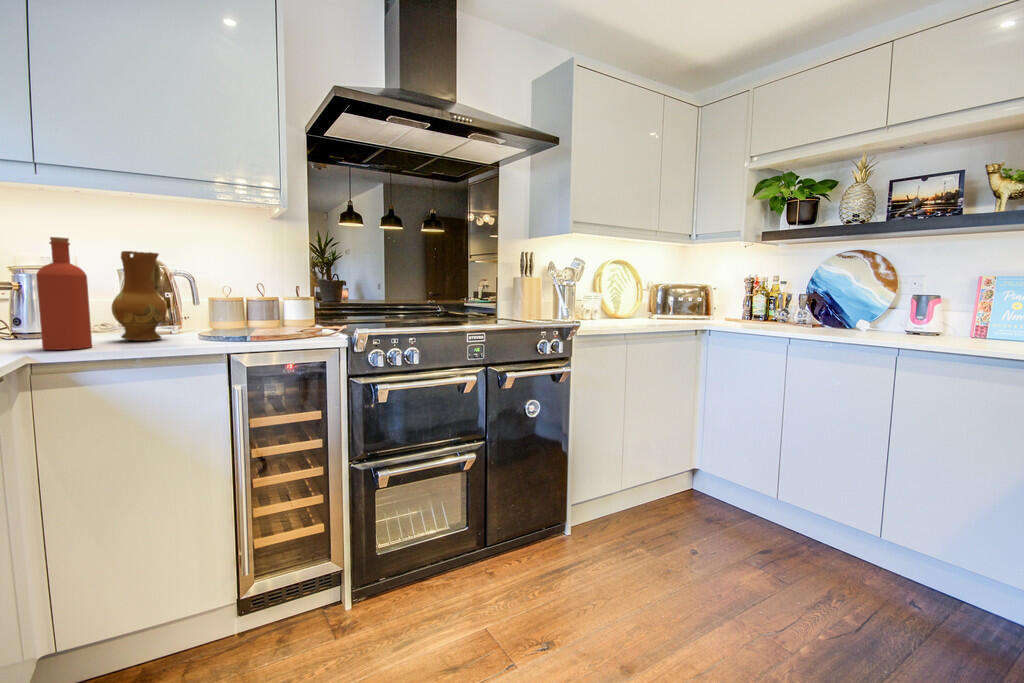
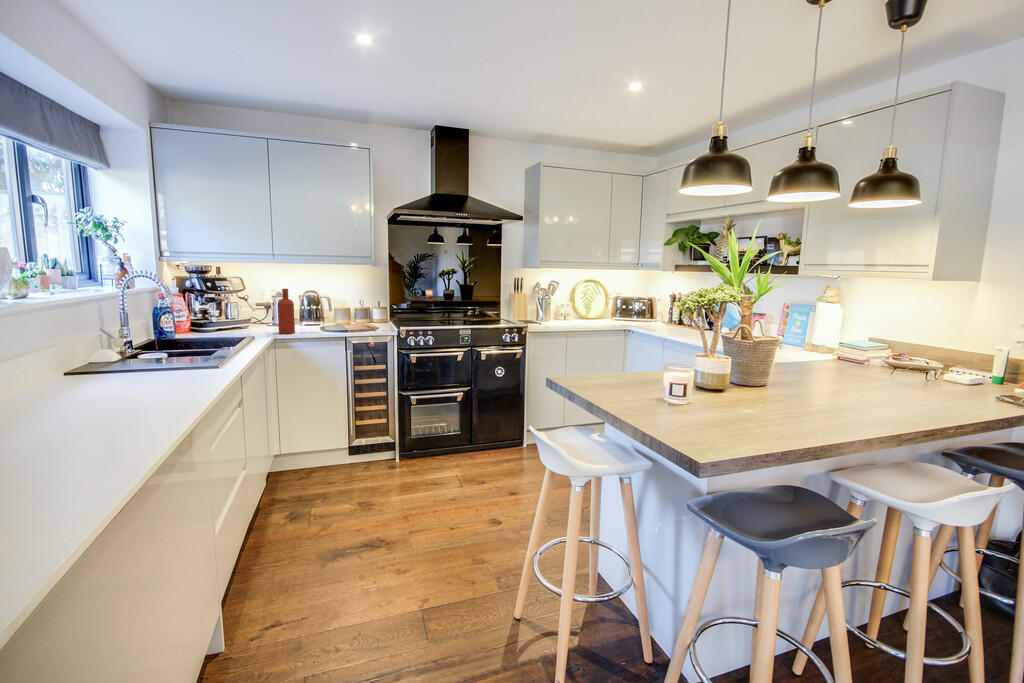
ceramic jug: present [112,251,167,341] -> none [301,290,321,330]

